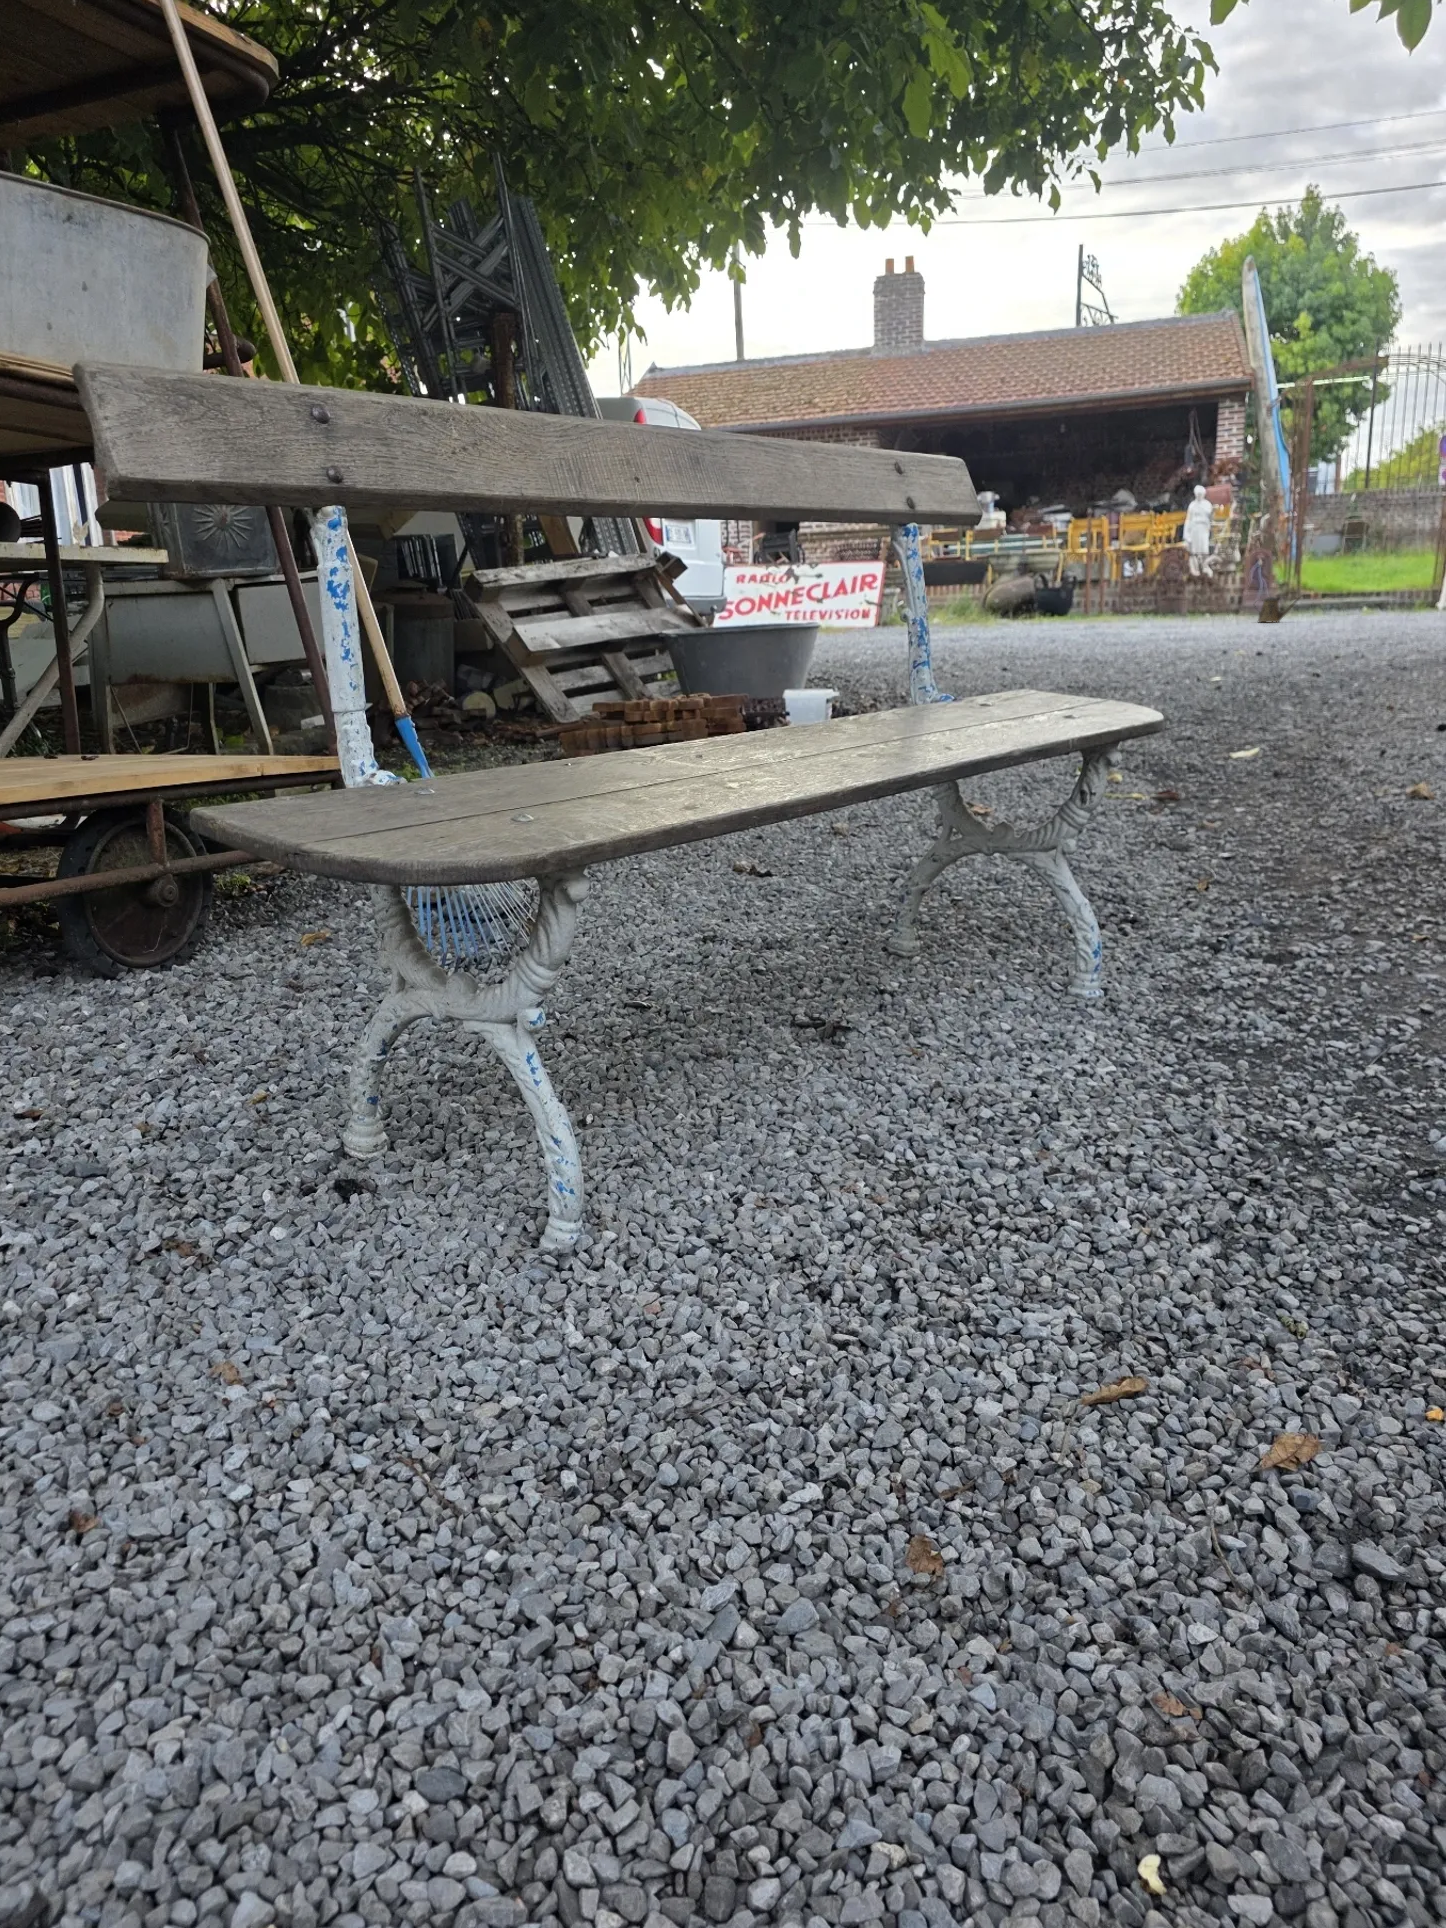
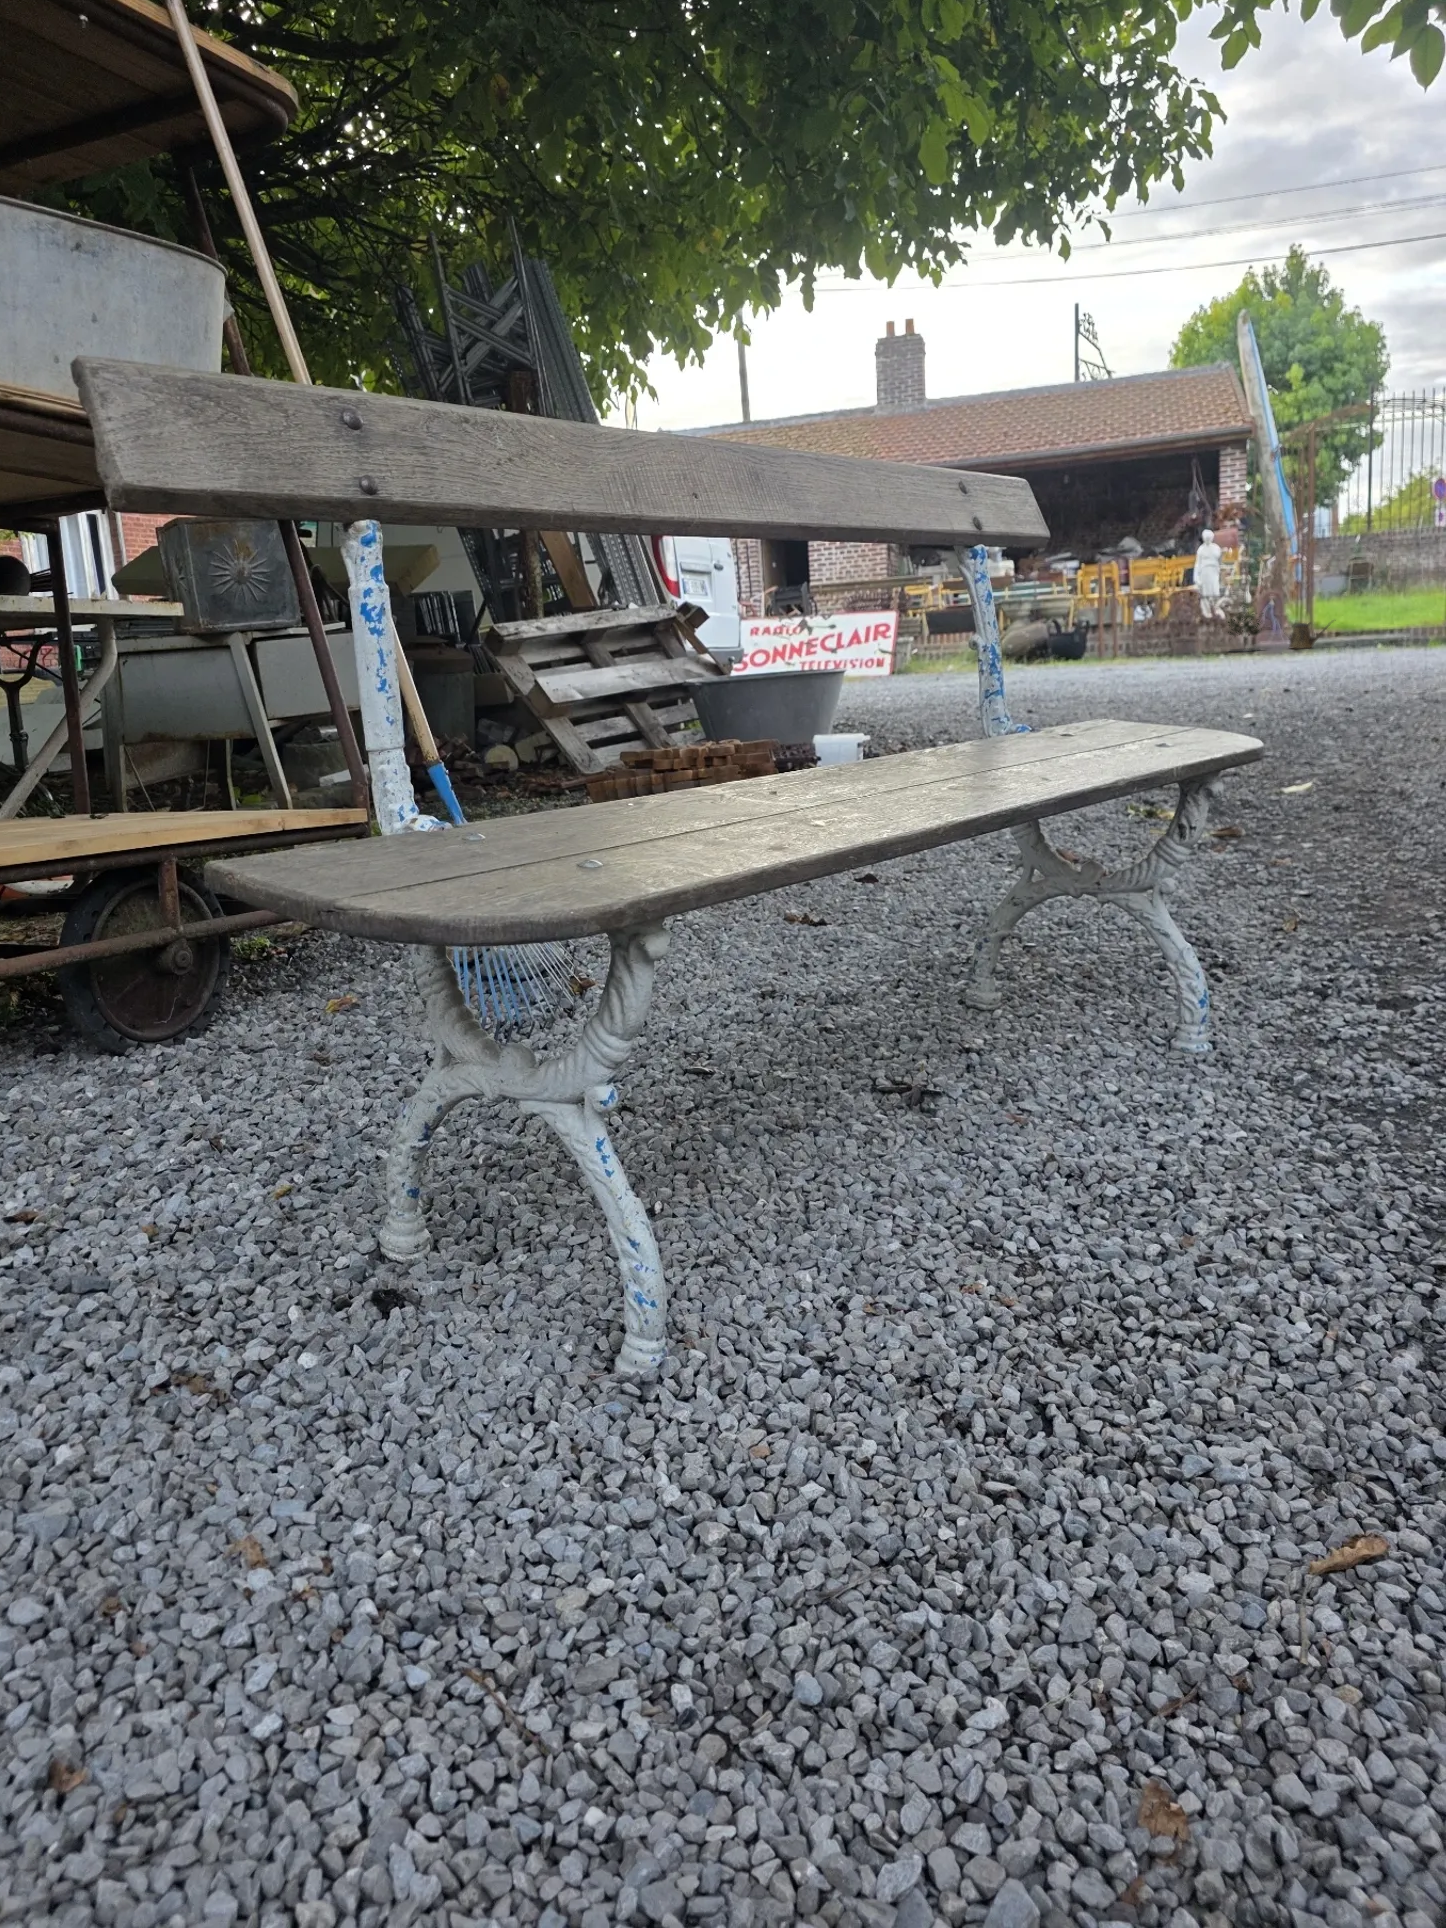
potted tree: none [1196,568,1236,624] -> present [1228,601,1263,652]

